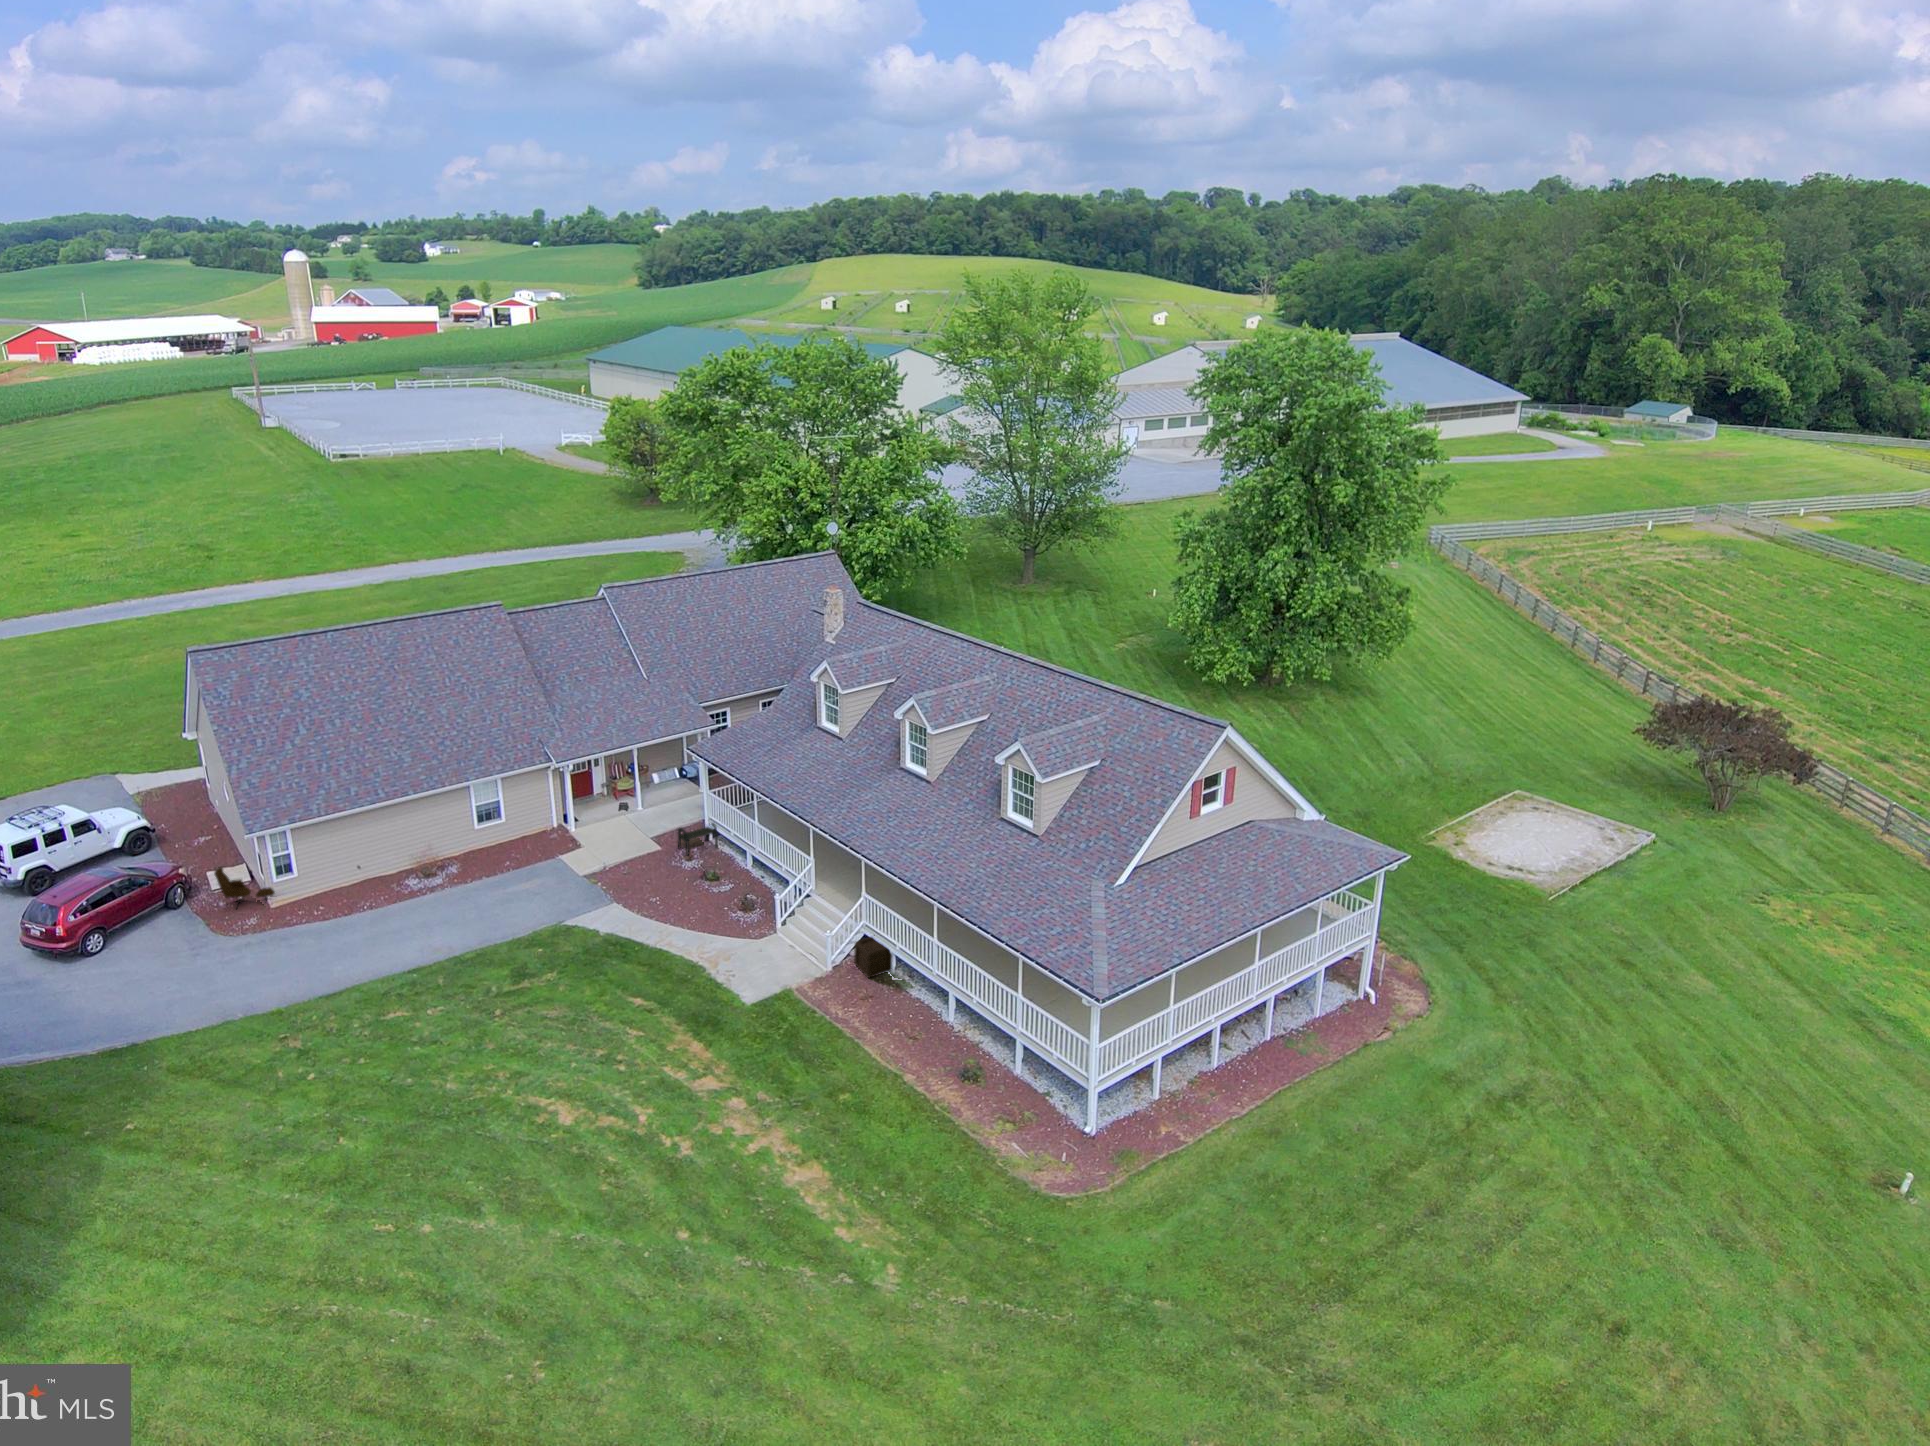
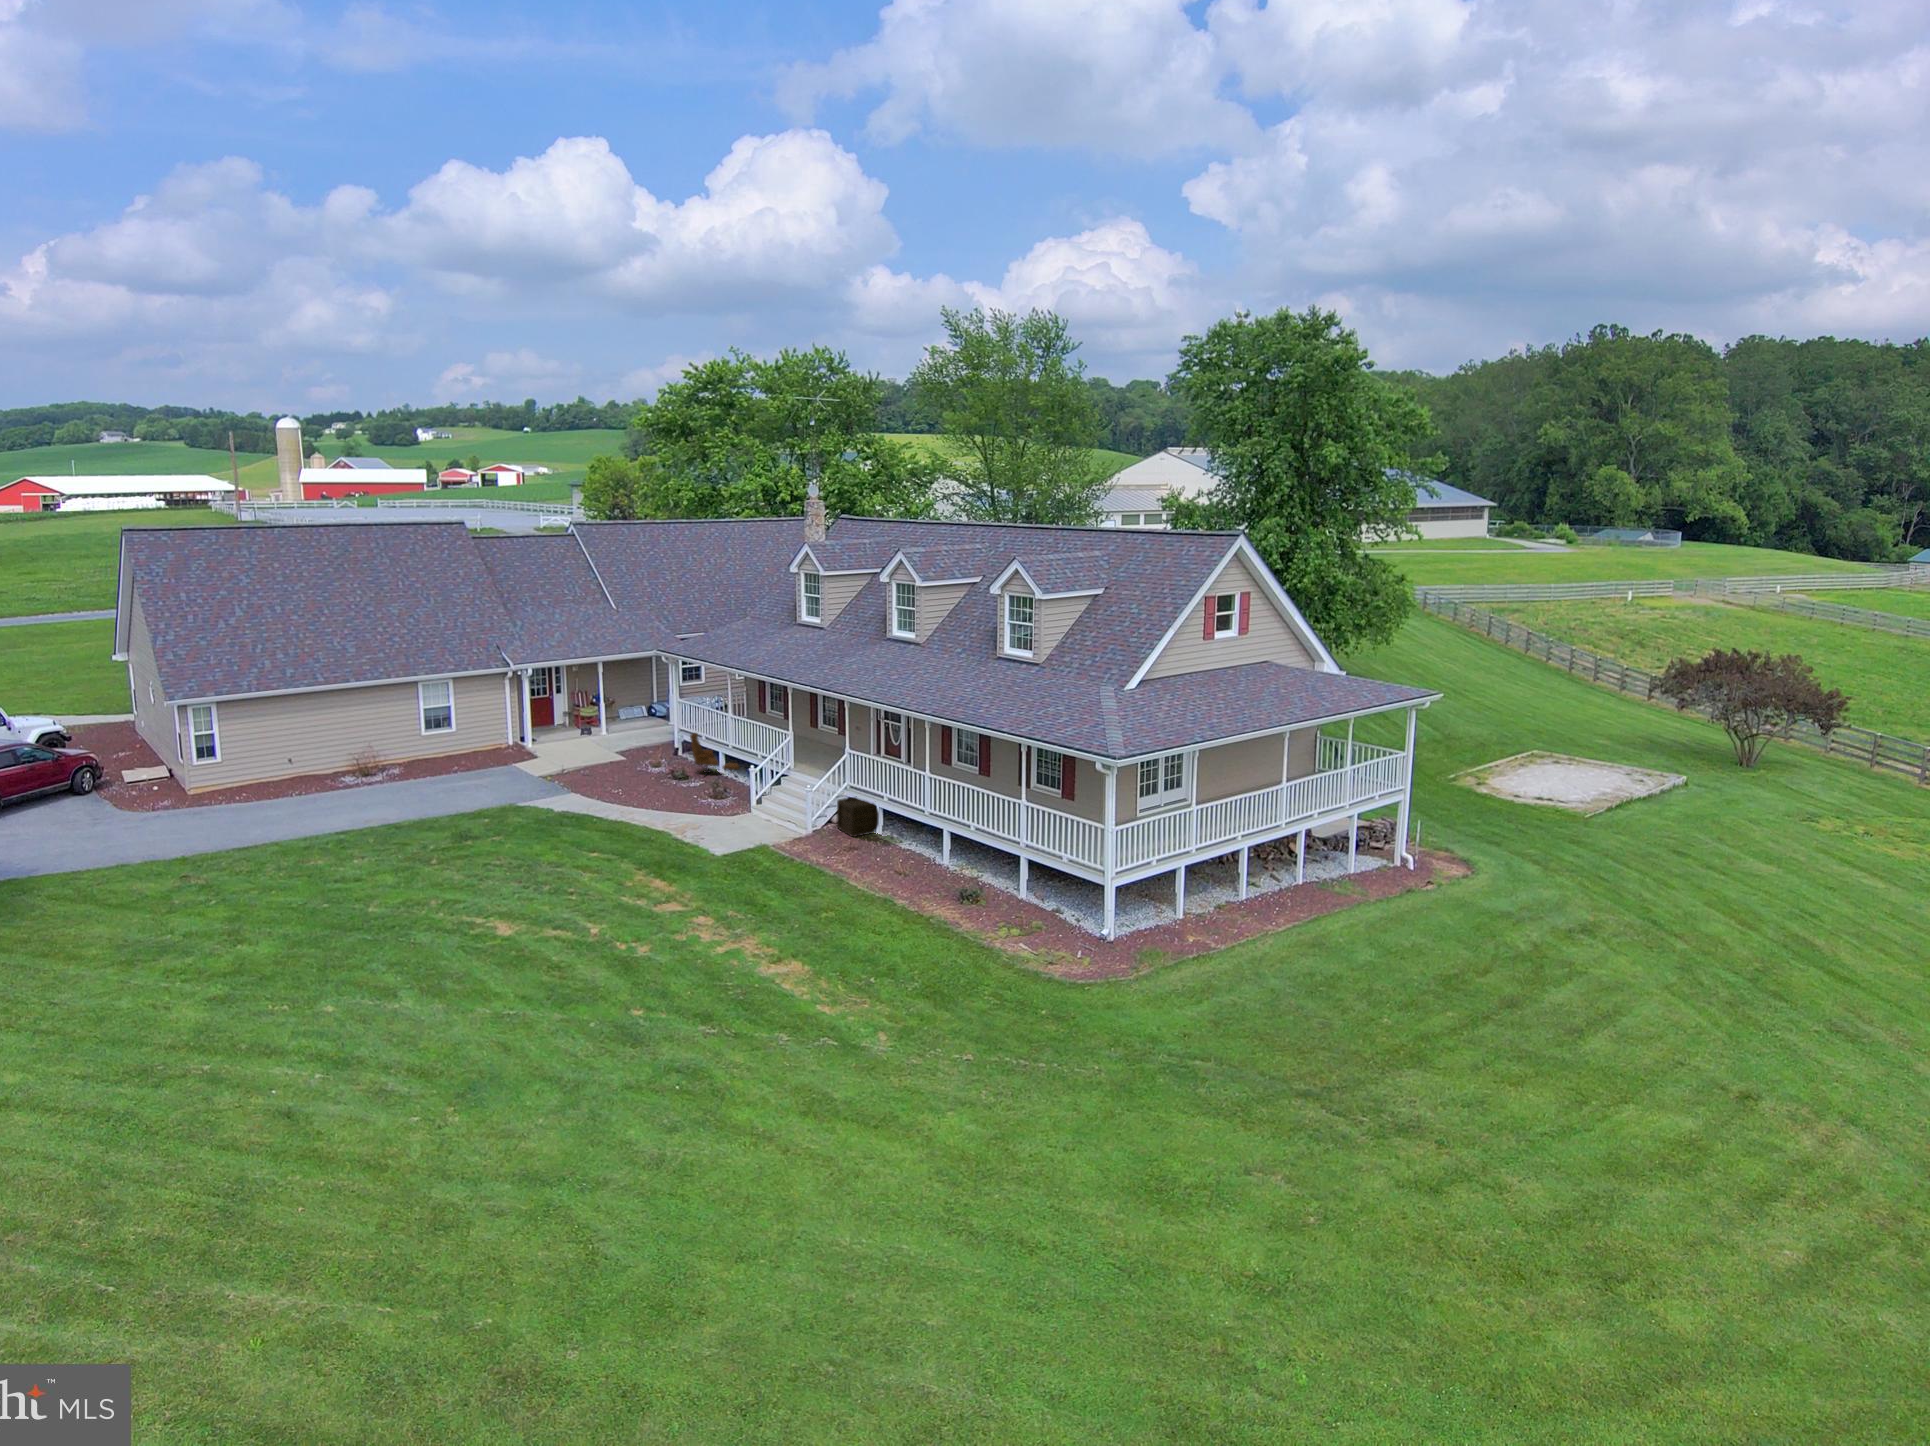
bench: present [678,823,718,856] -> none [644,728,688,762]
lounge chair: present [214,867,275,904] -> present [690,733,740,774]

